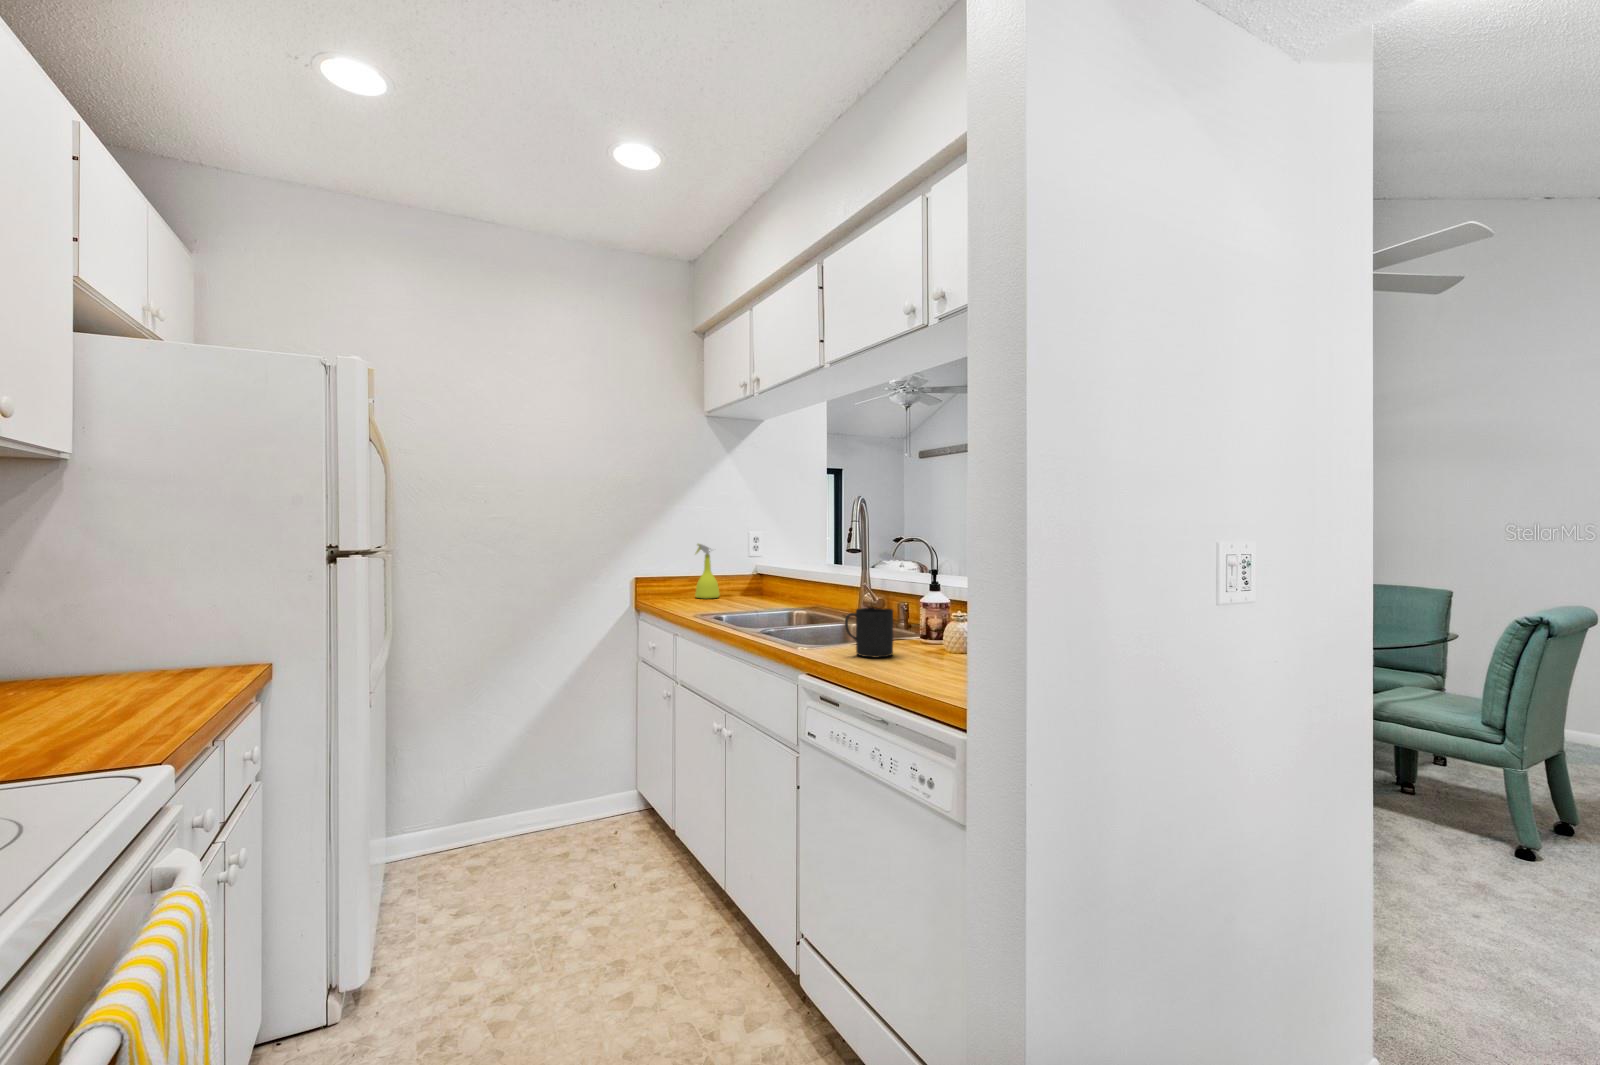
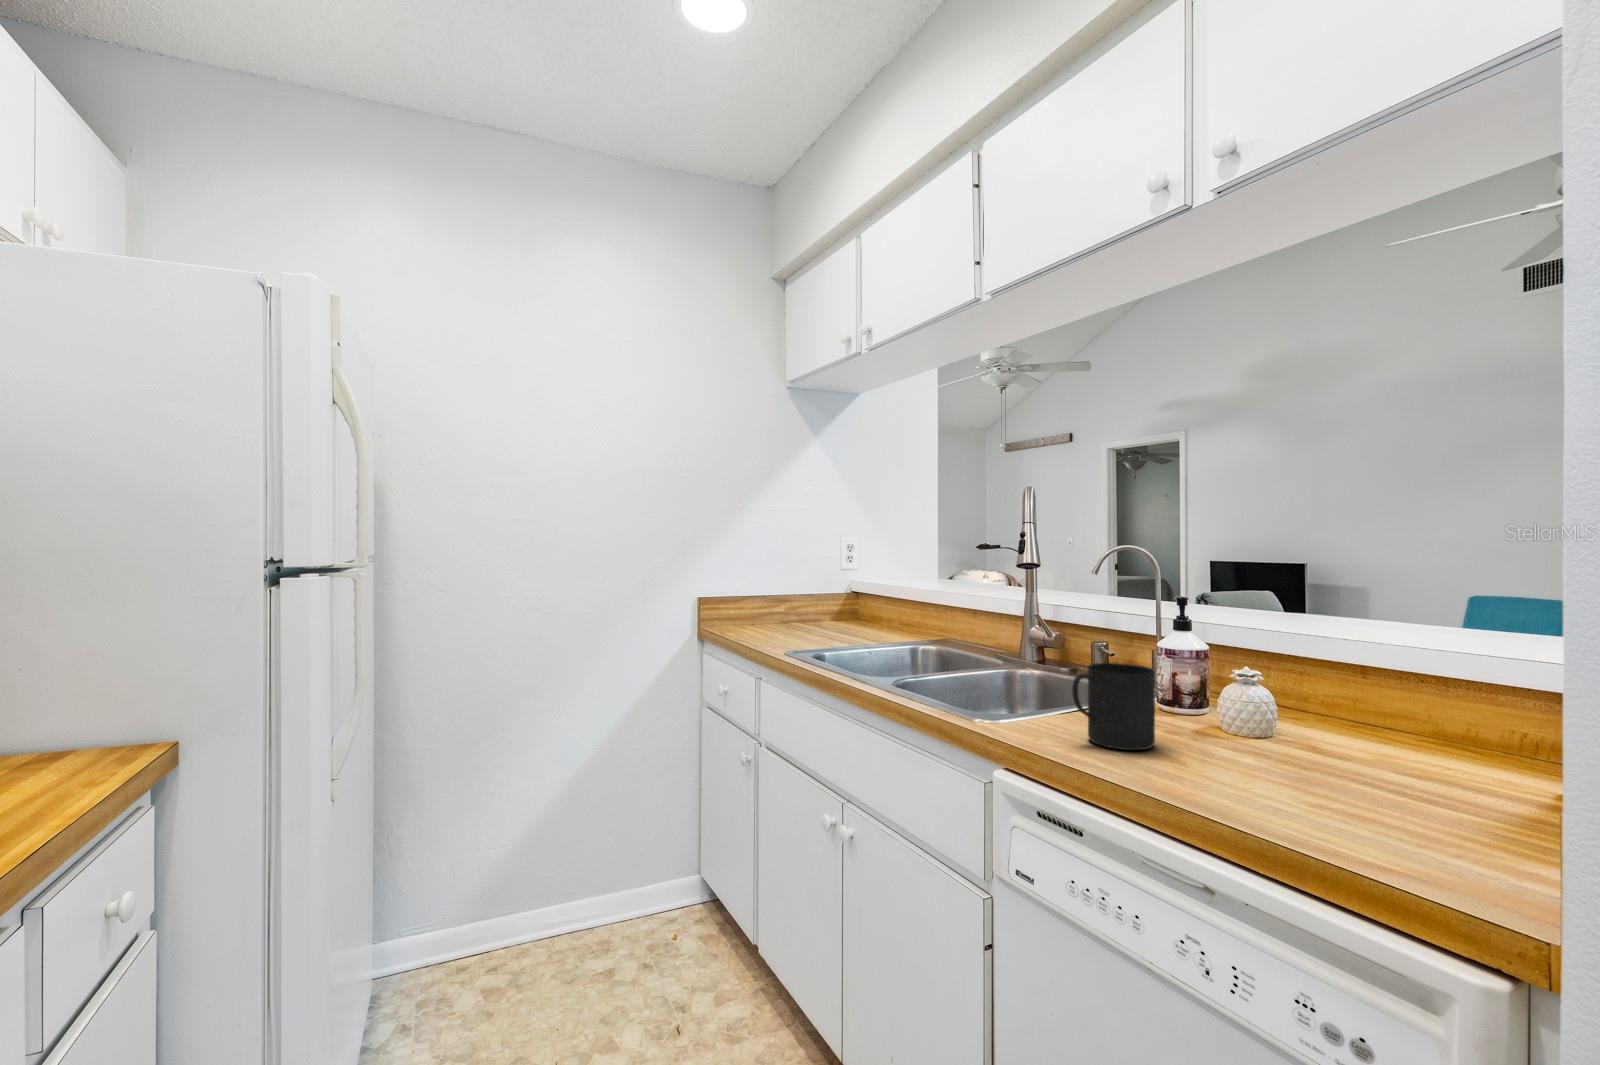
spray bottle: present [695,544,720,599] -> none [774,552,806,625]

